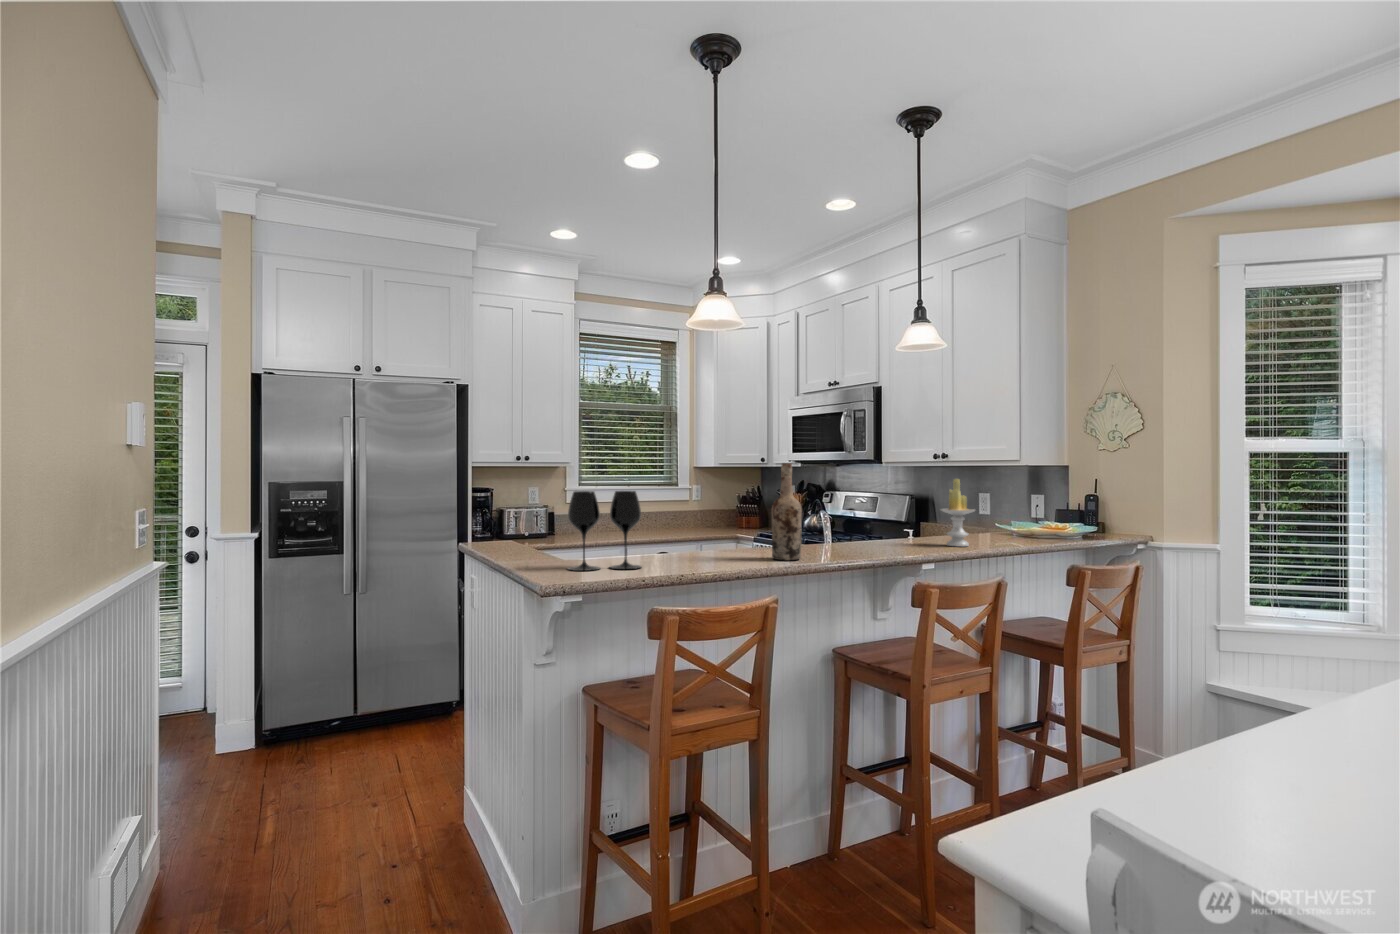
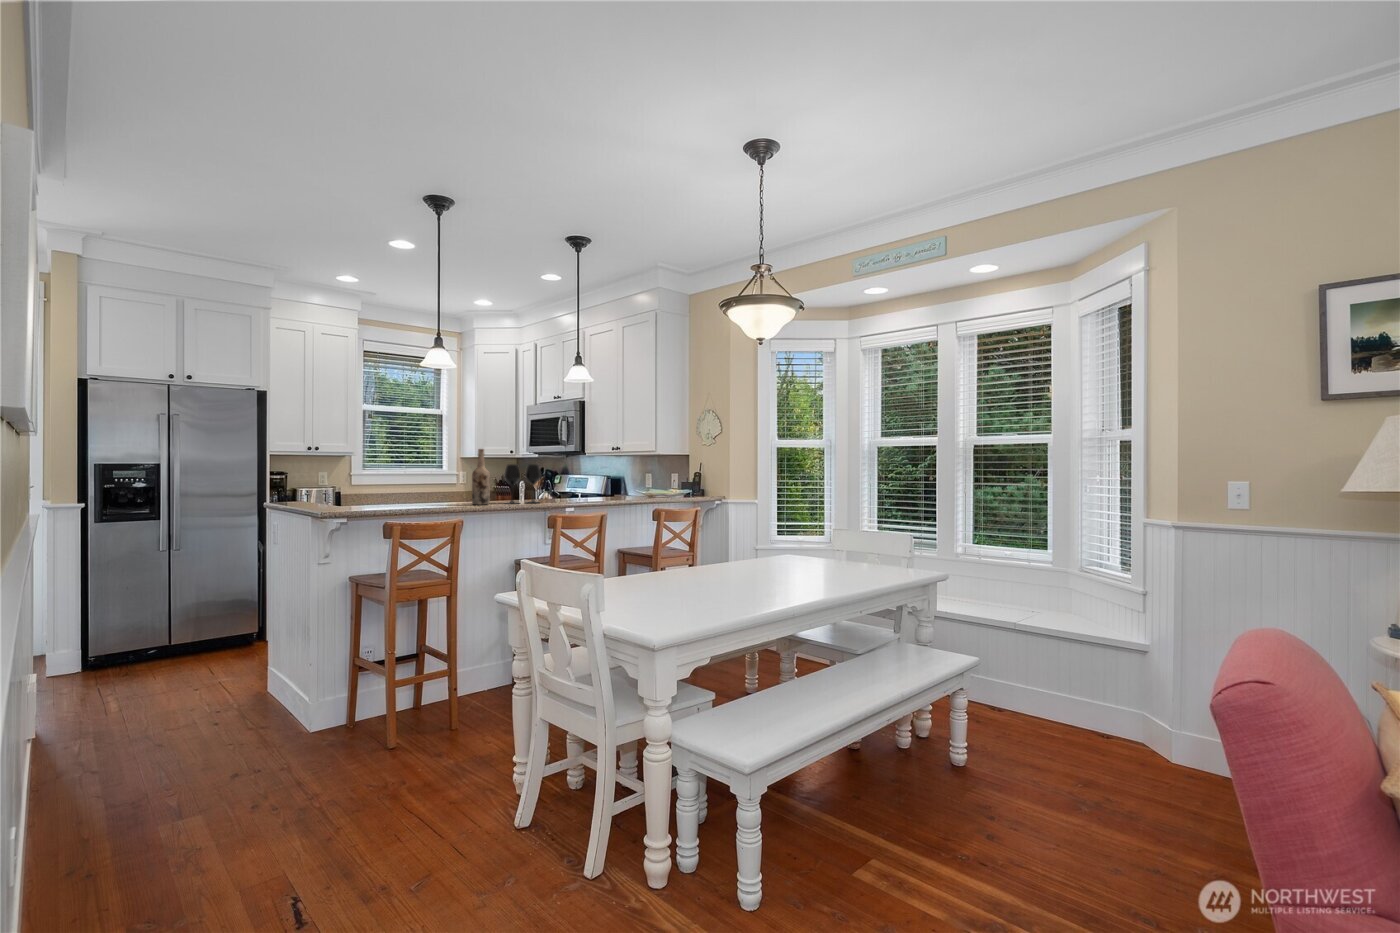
candle: present [941,479,975,547] -> none [588,460,608,500]
wine glass: present [568,491,641,571] -> present [504,464,541,504]

